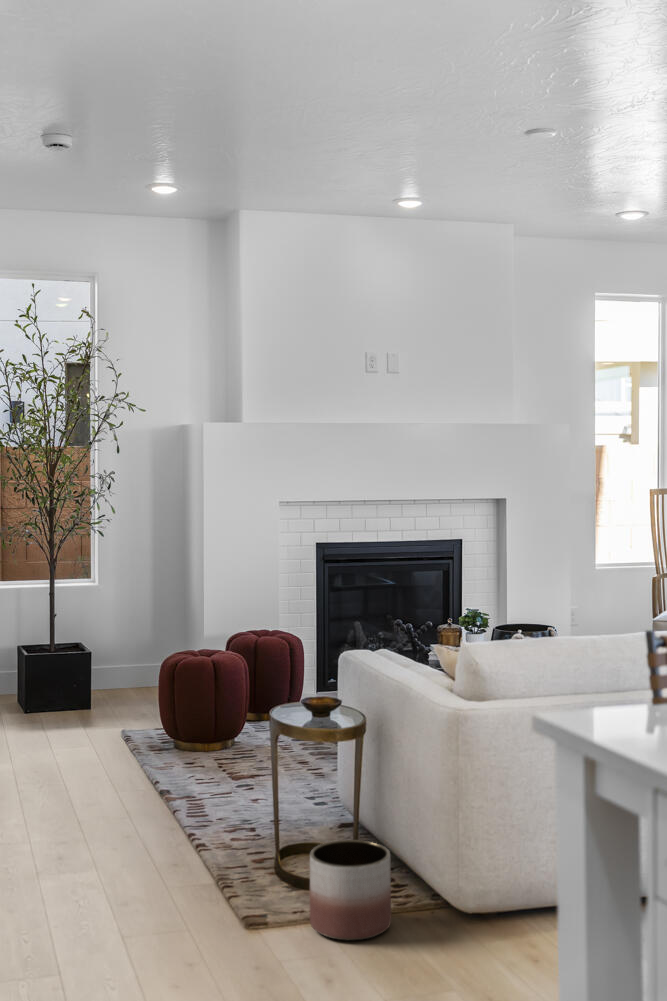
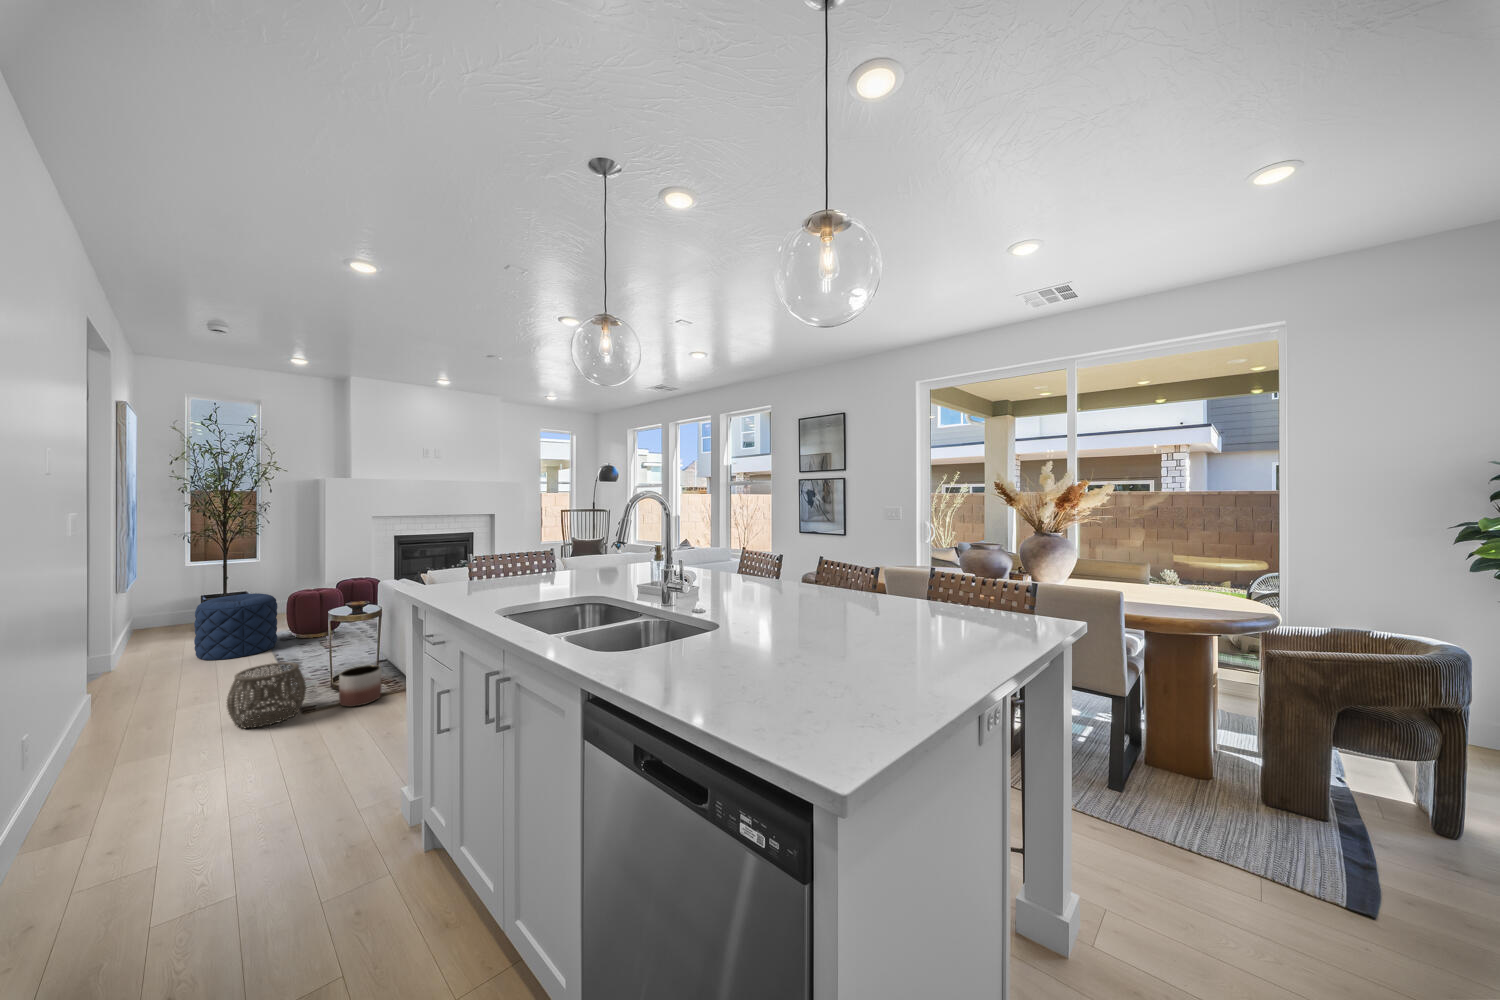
pouf: none [28,649,147,777] -> present [194,593,277,660]
woven basket: none [116,809,250,958] -> present [226,662,306,728]

